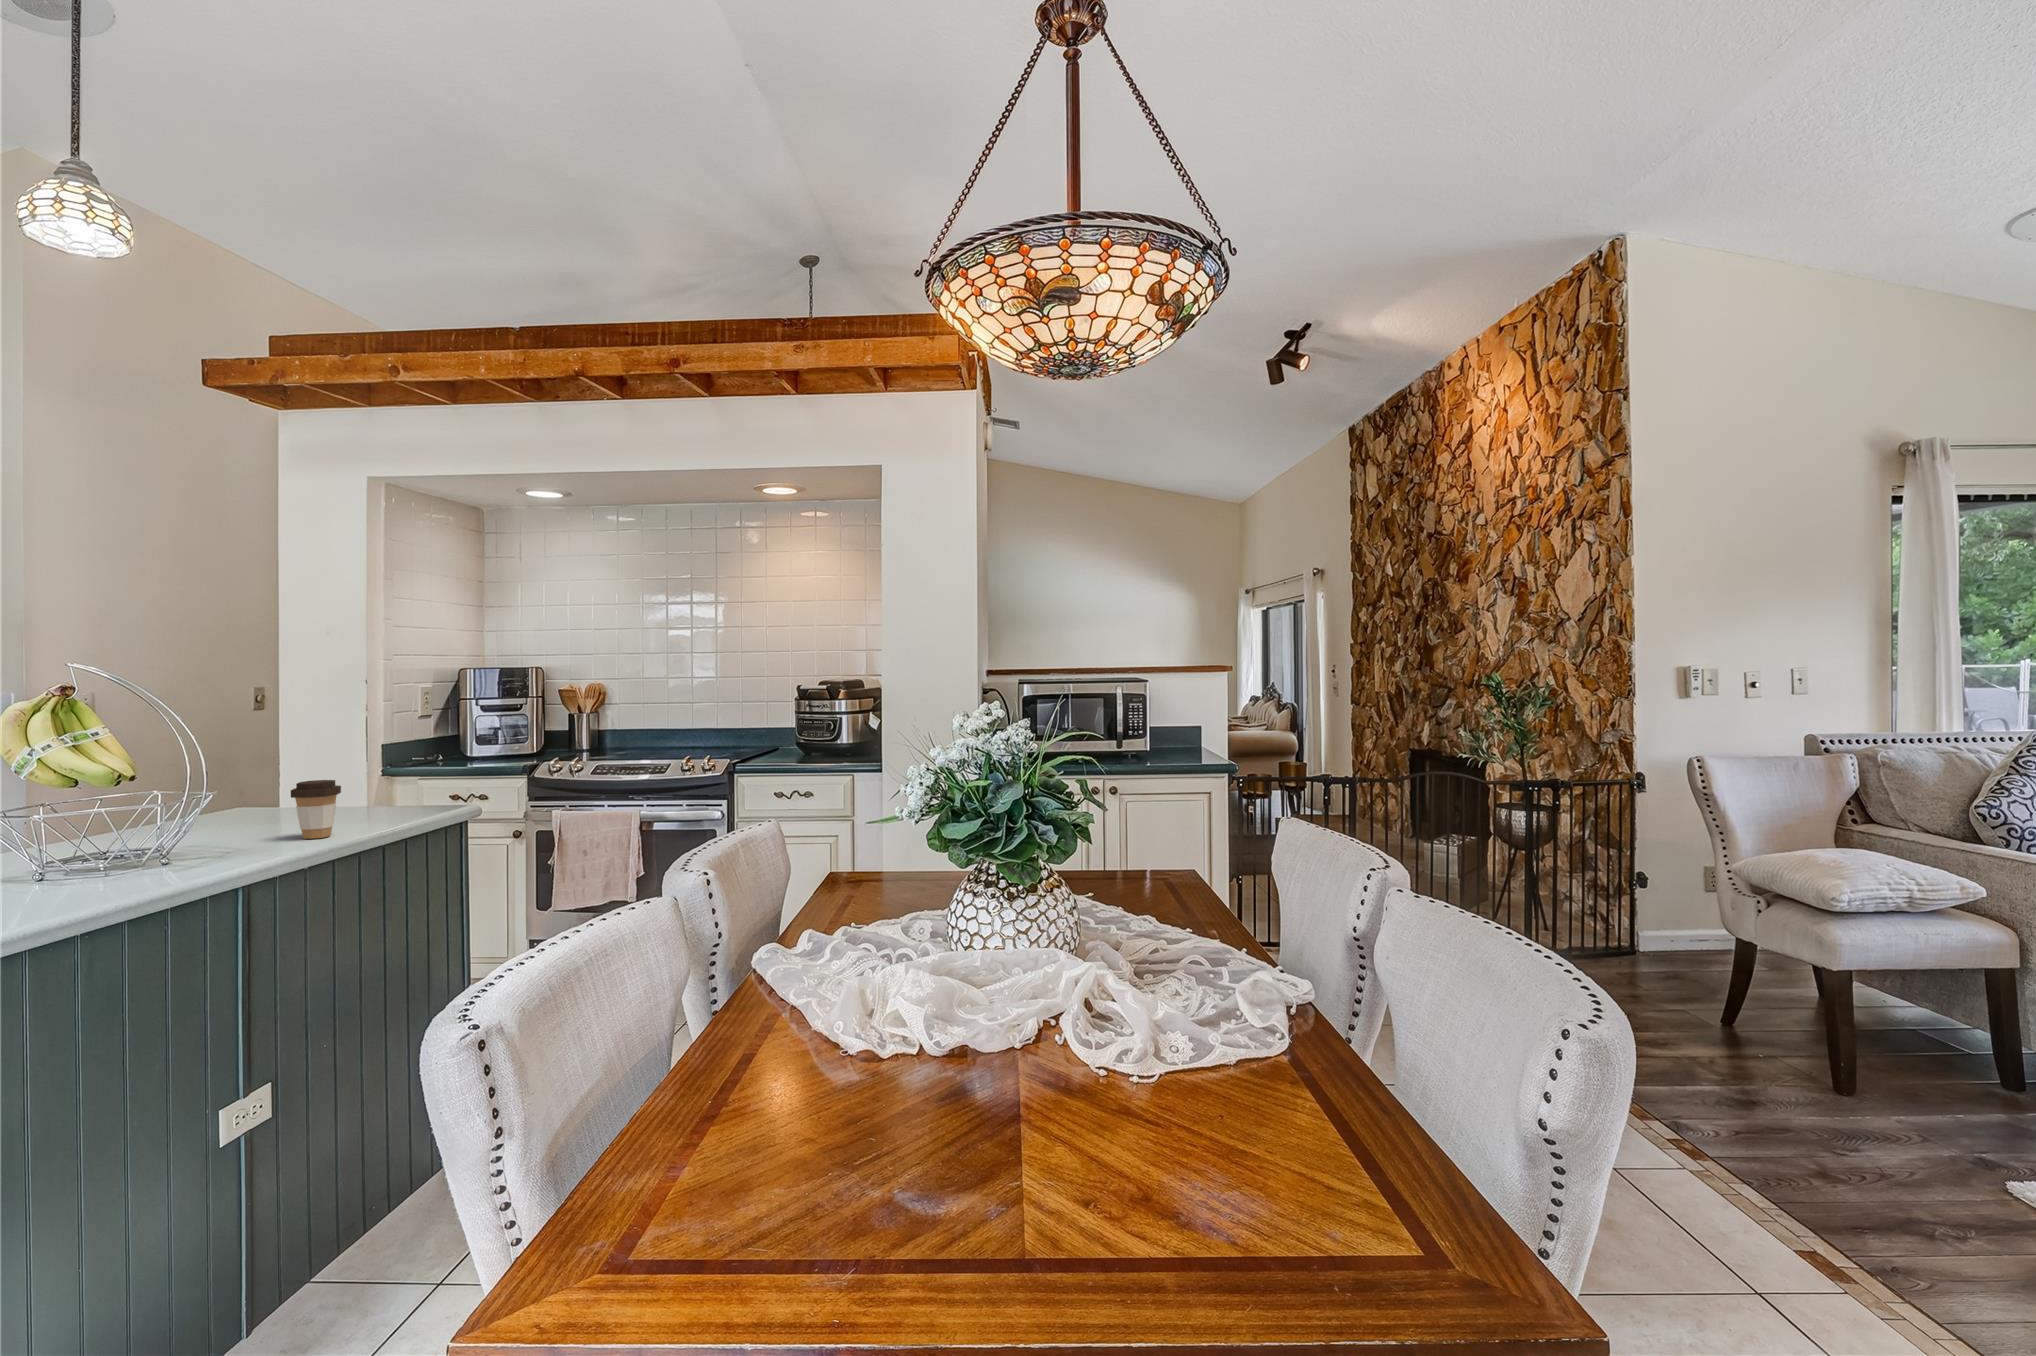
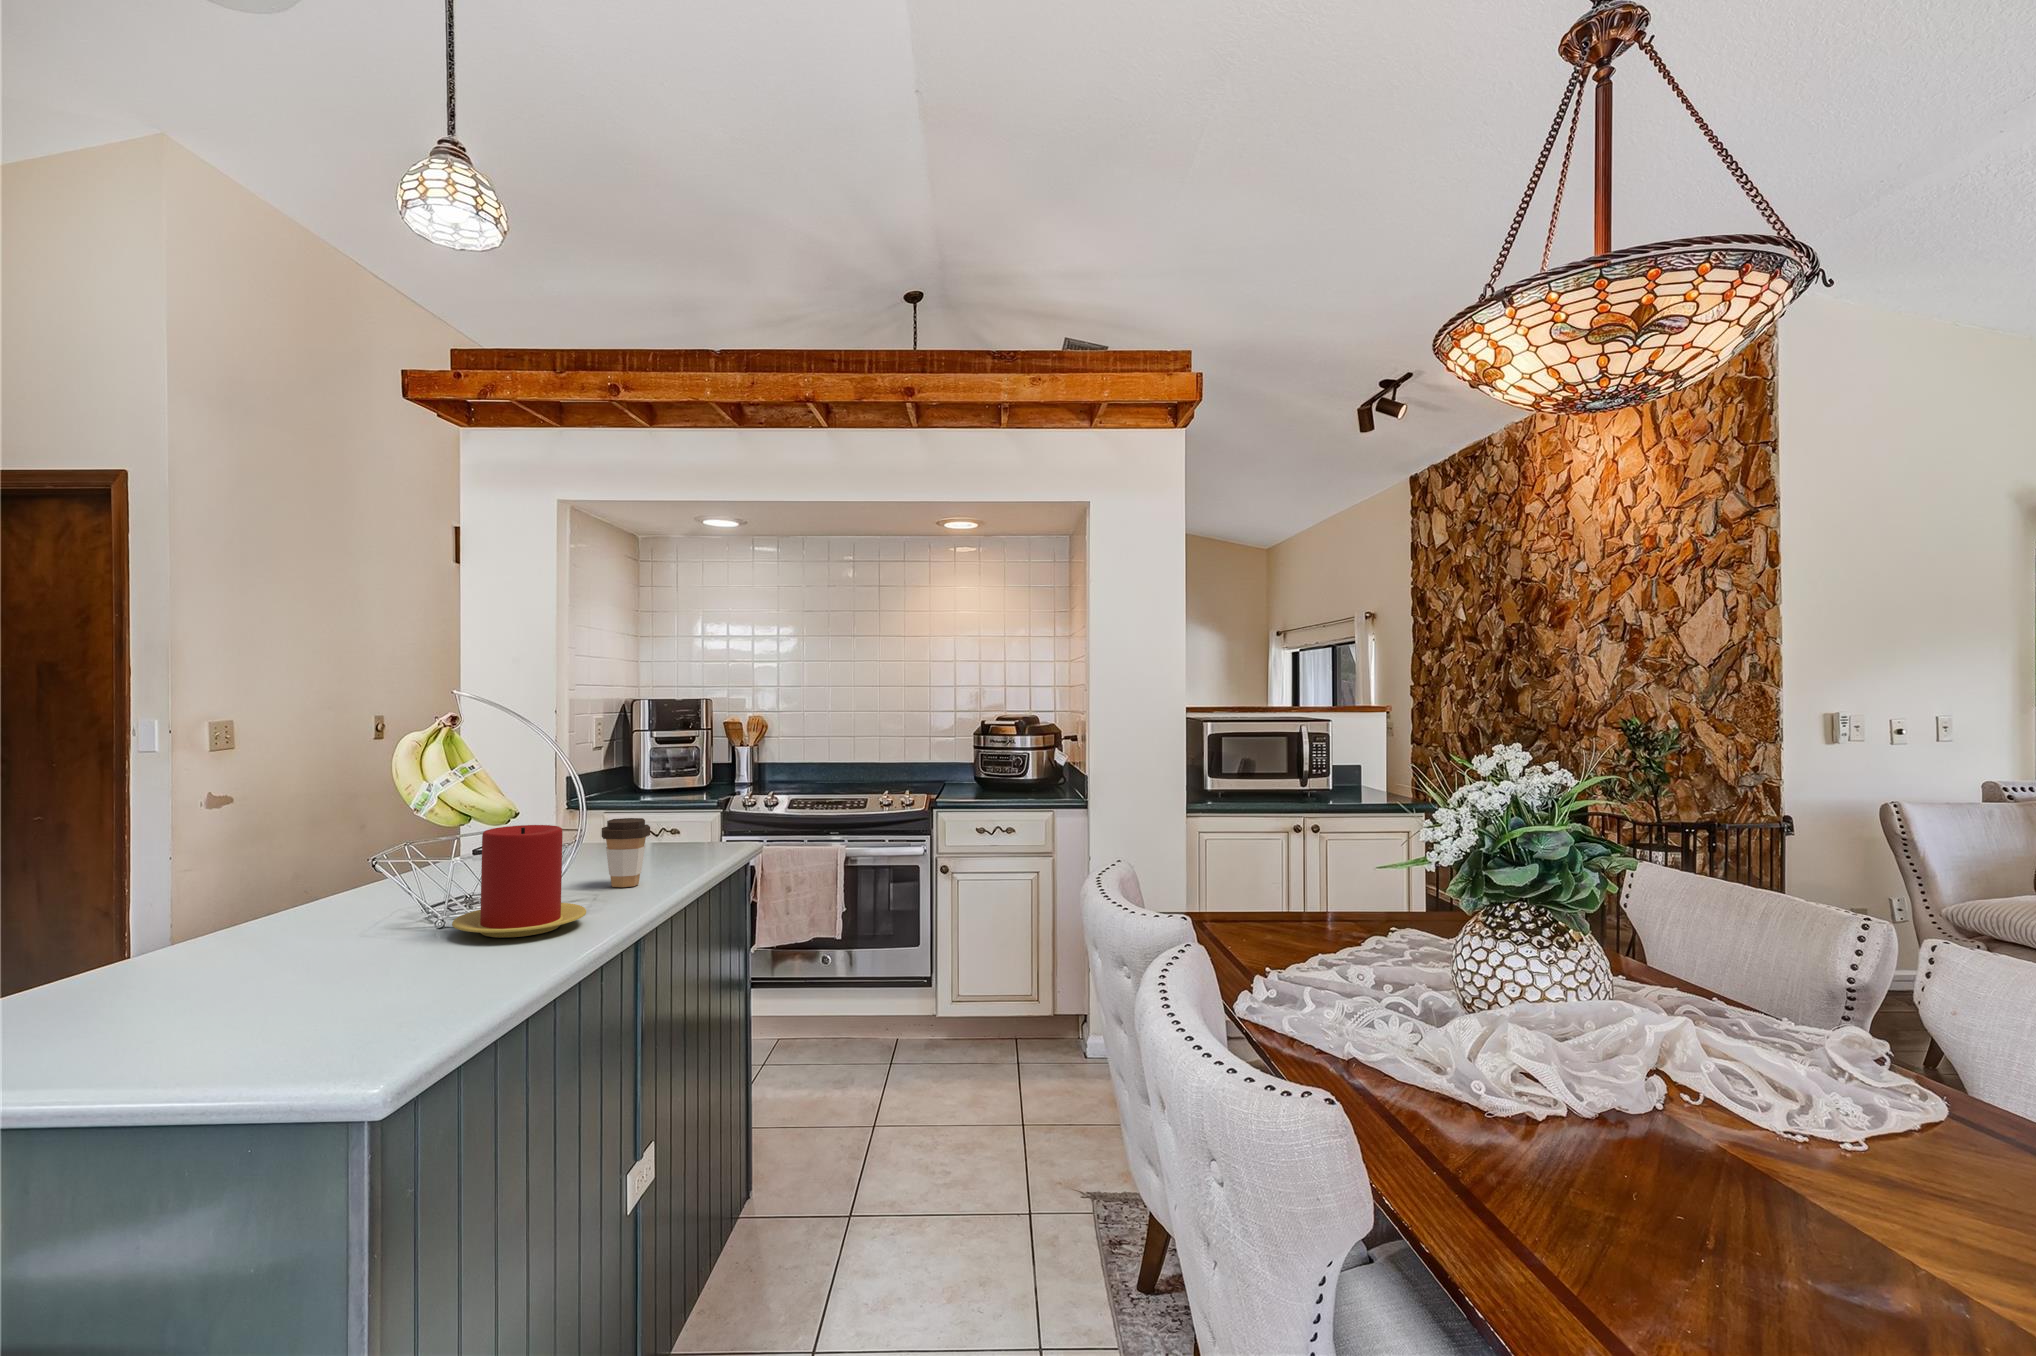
candle: none [100,785,229,875] -> present [452,825,586,937]

